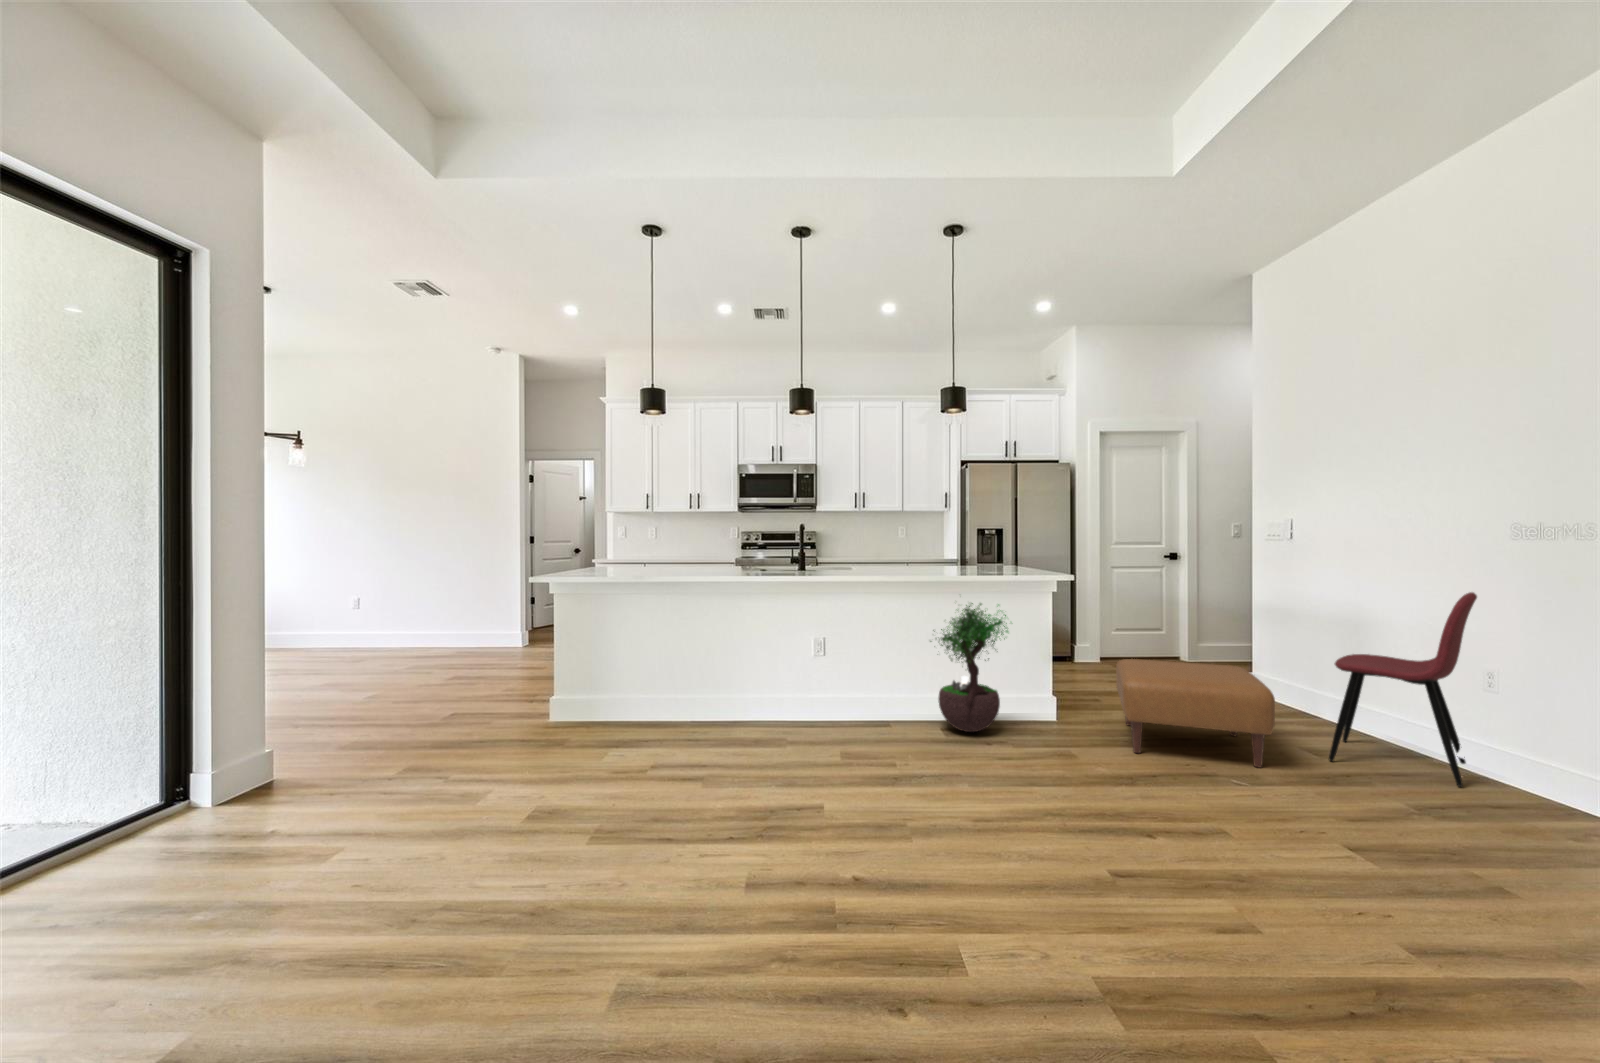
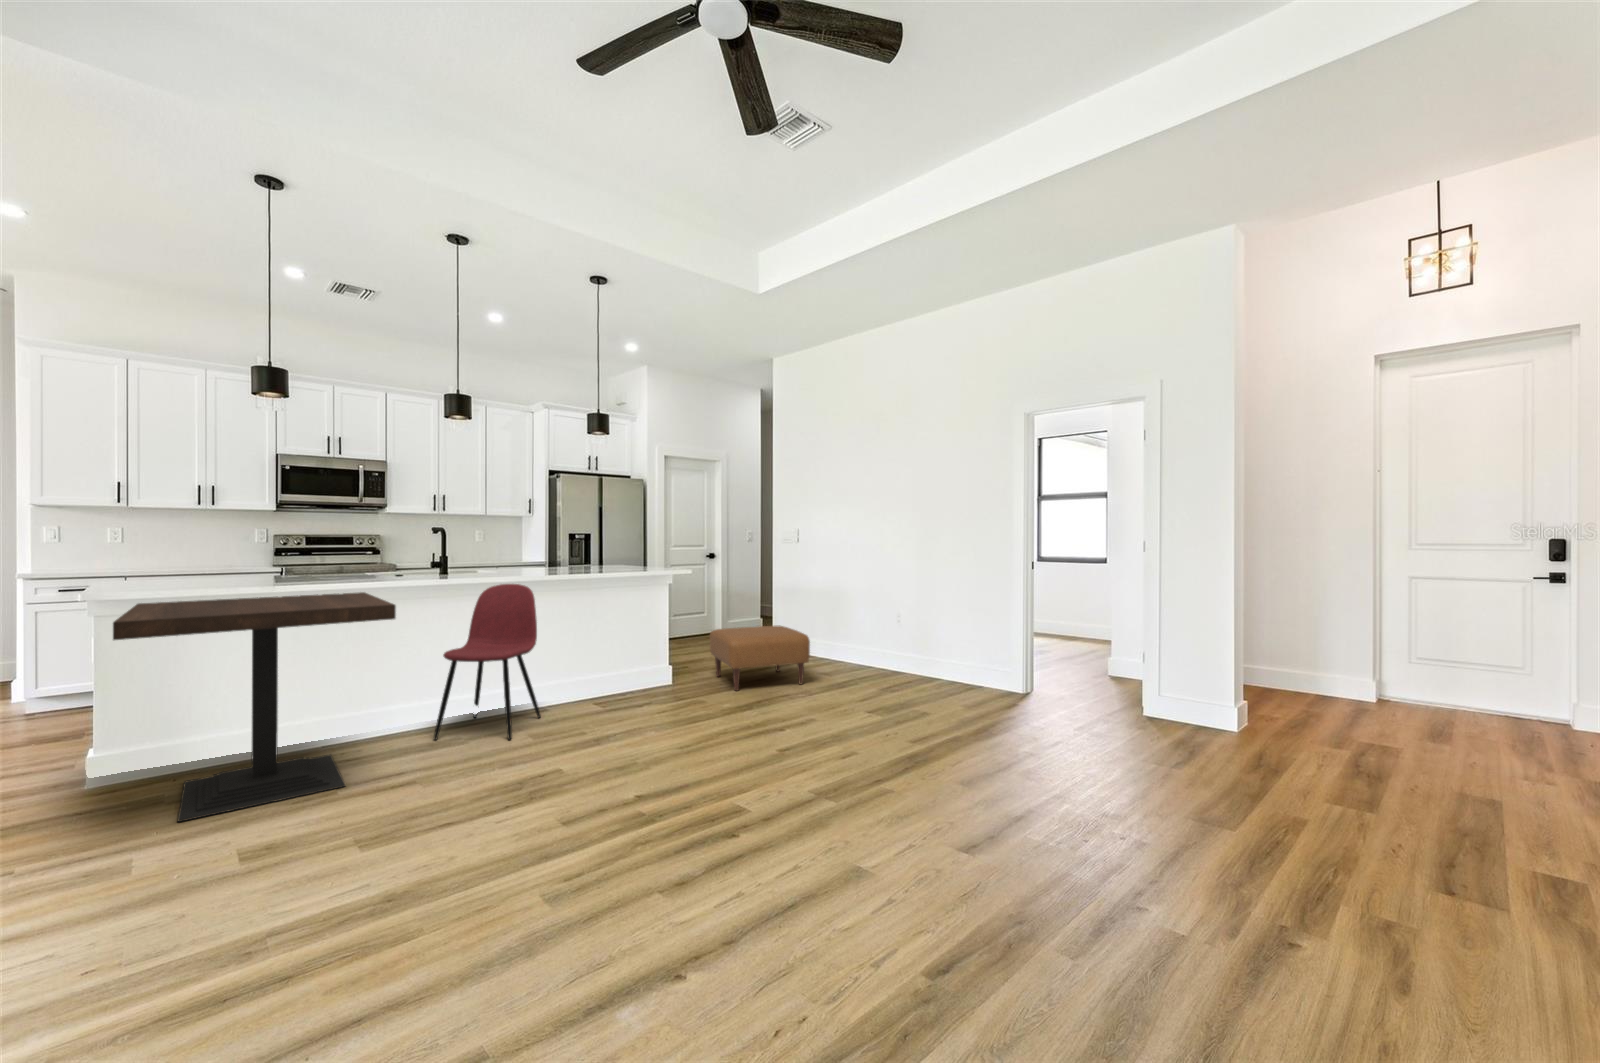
dining table: none [502,584,722,764] -> present [113,592,396,822]
dining chair: present [1329,592,1477,787] -> present [434,584,541,740]
potted tree: present [930,603,1008,732] -> none [591,588,657,701]

